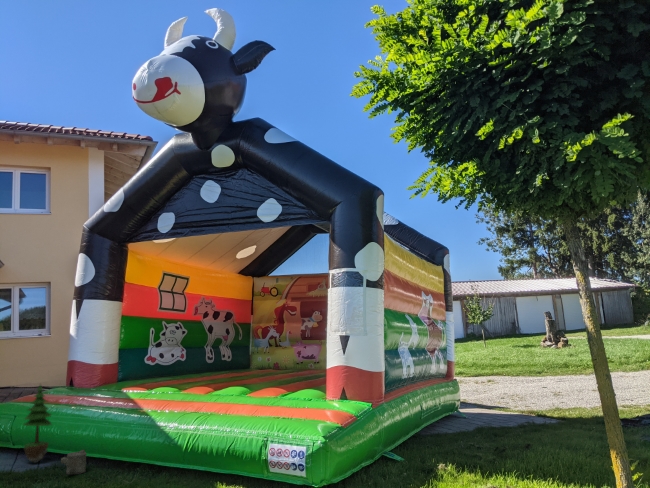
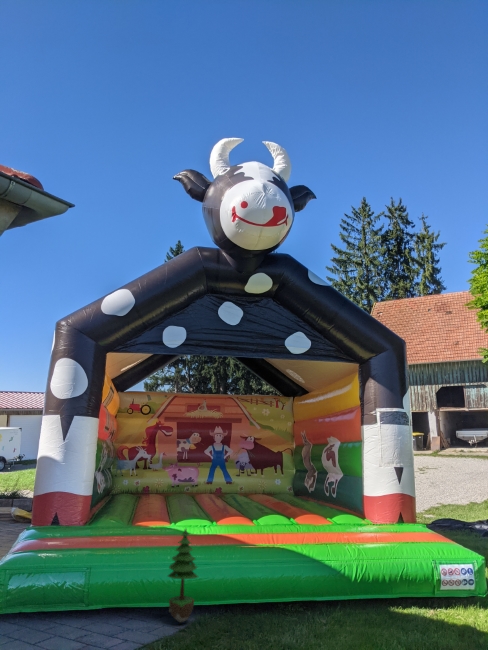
watering can: present [61,450,86,475] -> none [246,597,286,626]

